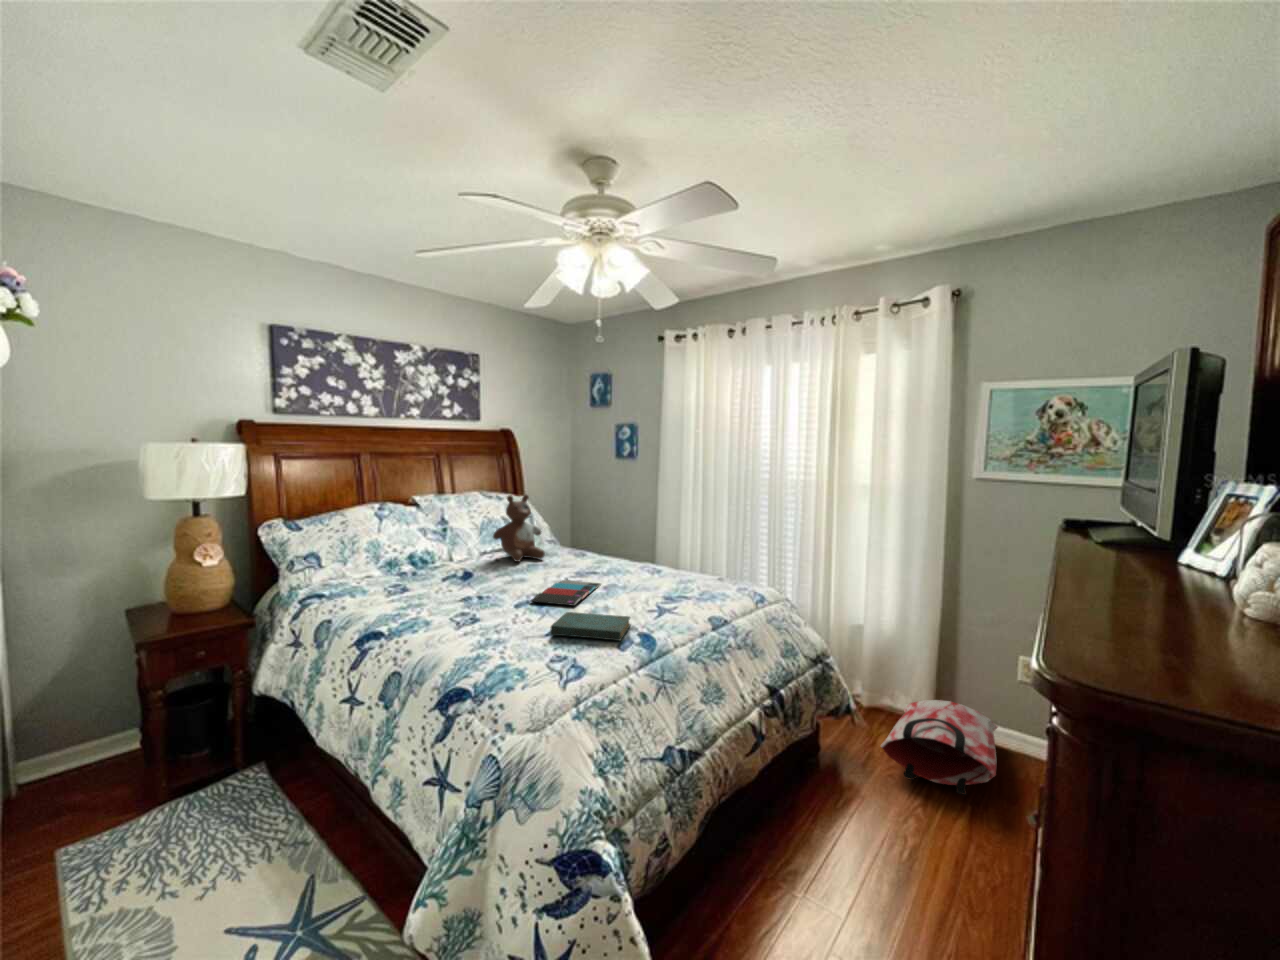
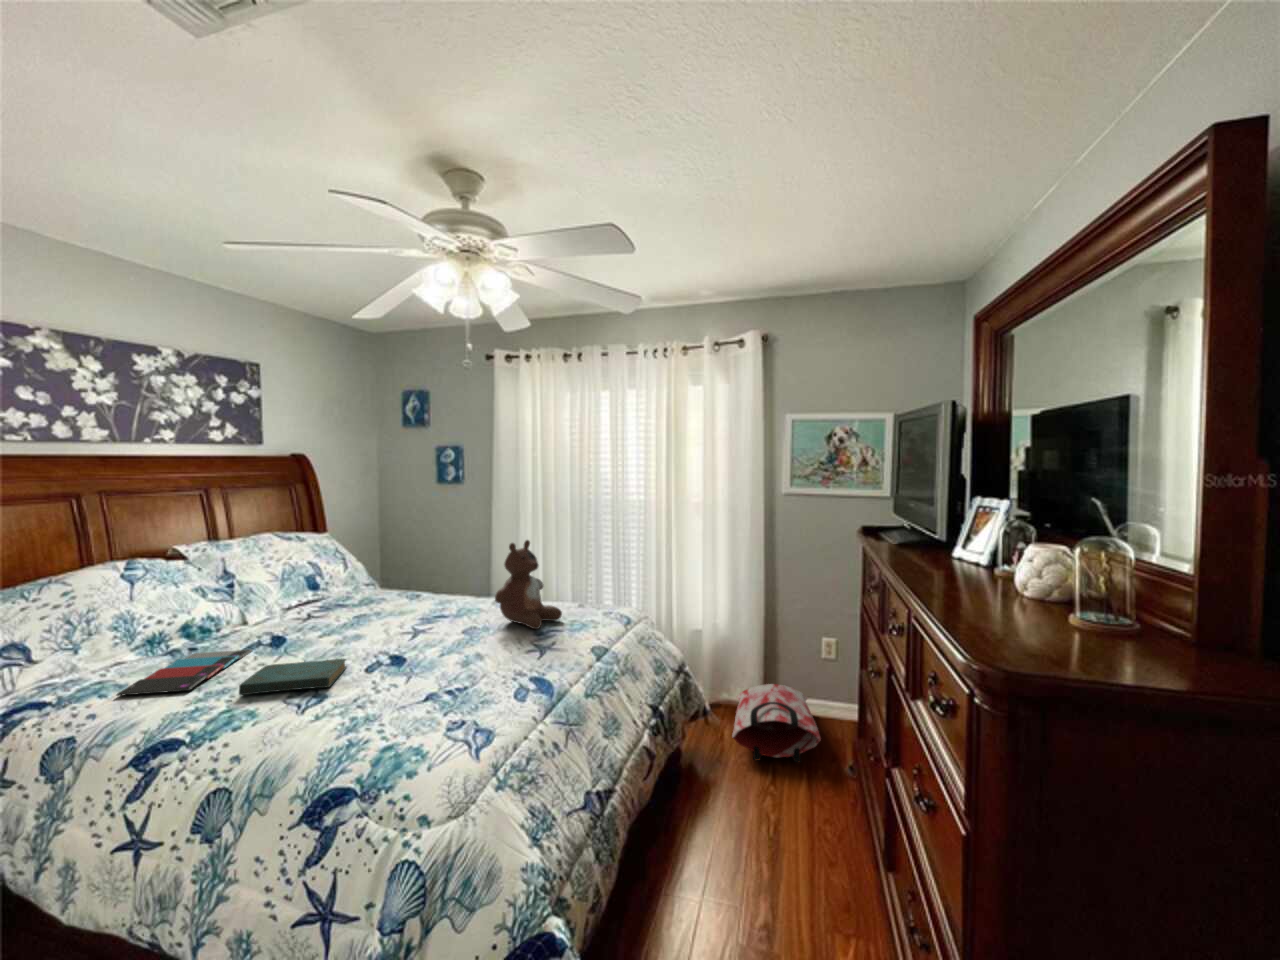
stuffed bear: present [493,495,545,562] -> present [495,540,562,629]
smartphone: present [530,580,601,606] -> present [117,650,252,696]
book: present [550,612,630,641] -> present [239,659,346,695]

